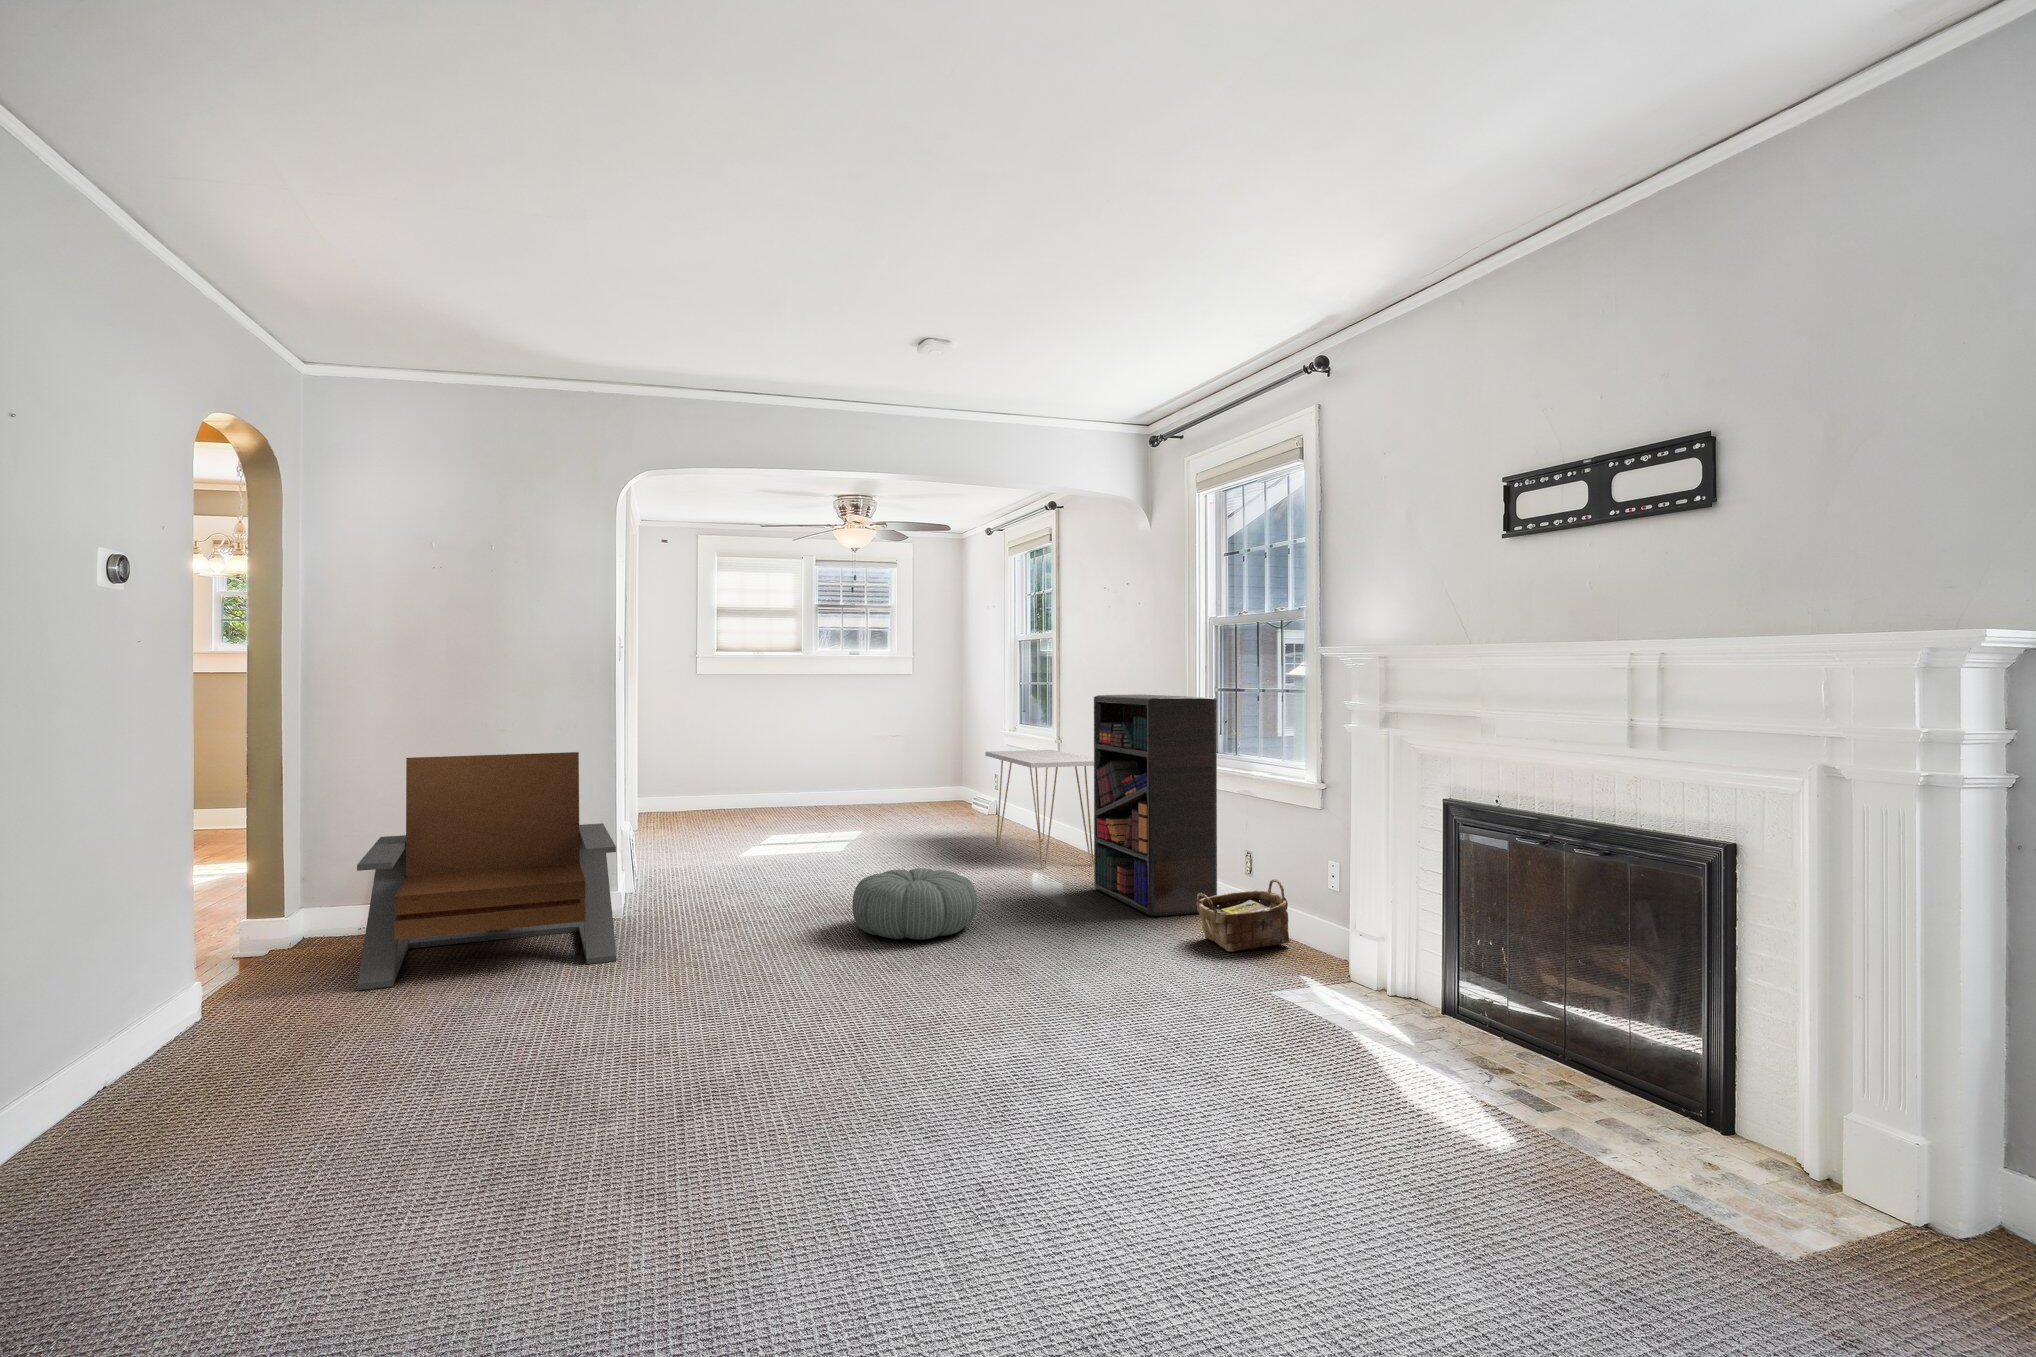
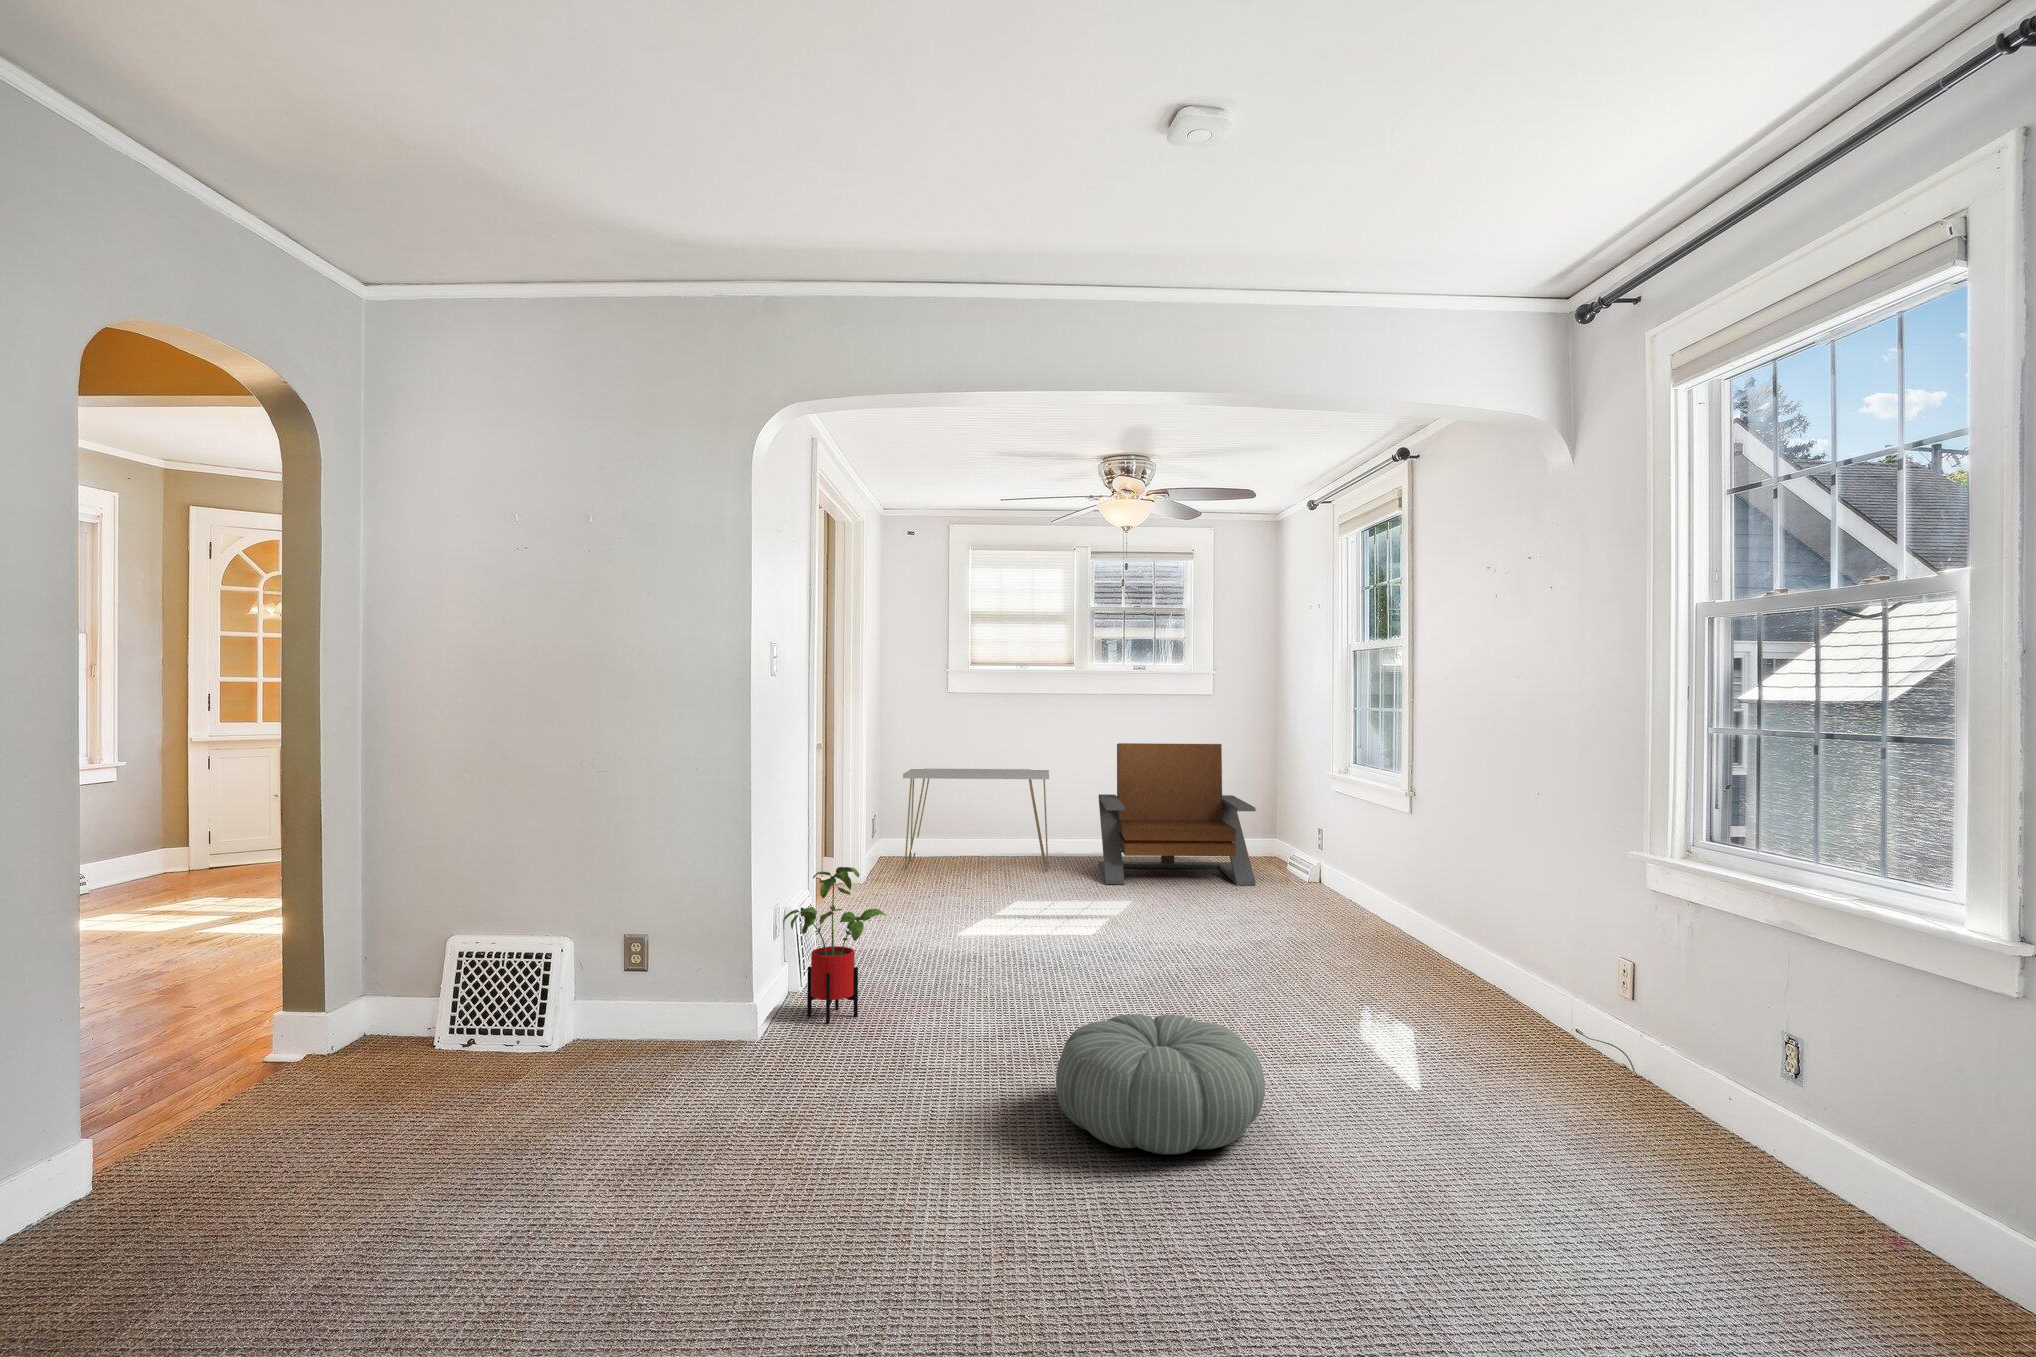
bookshelf: present [1094,694,1217,916] -> none [1473,737,1723,1145]
console table: present [985,750,1094,868] -> present [903,768,1049,871]
lounge chair: present [357,752,616,990] -> present [1098,743,1256,885]
house plant: none [634,797,711,906] -> present [783,867,886,1024]
woven basket: present [1196,879,1289,952] -> none [1703,1130,1934,1289]

